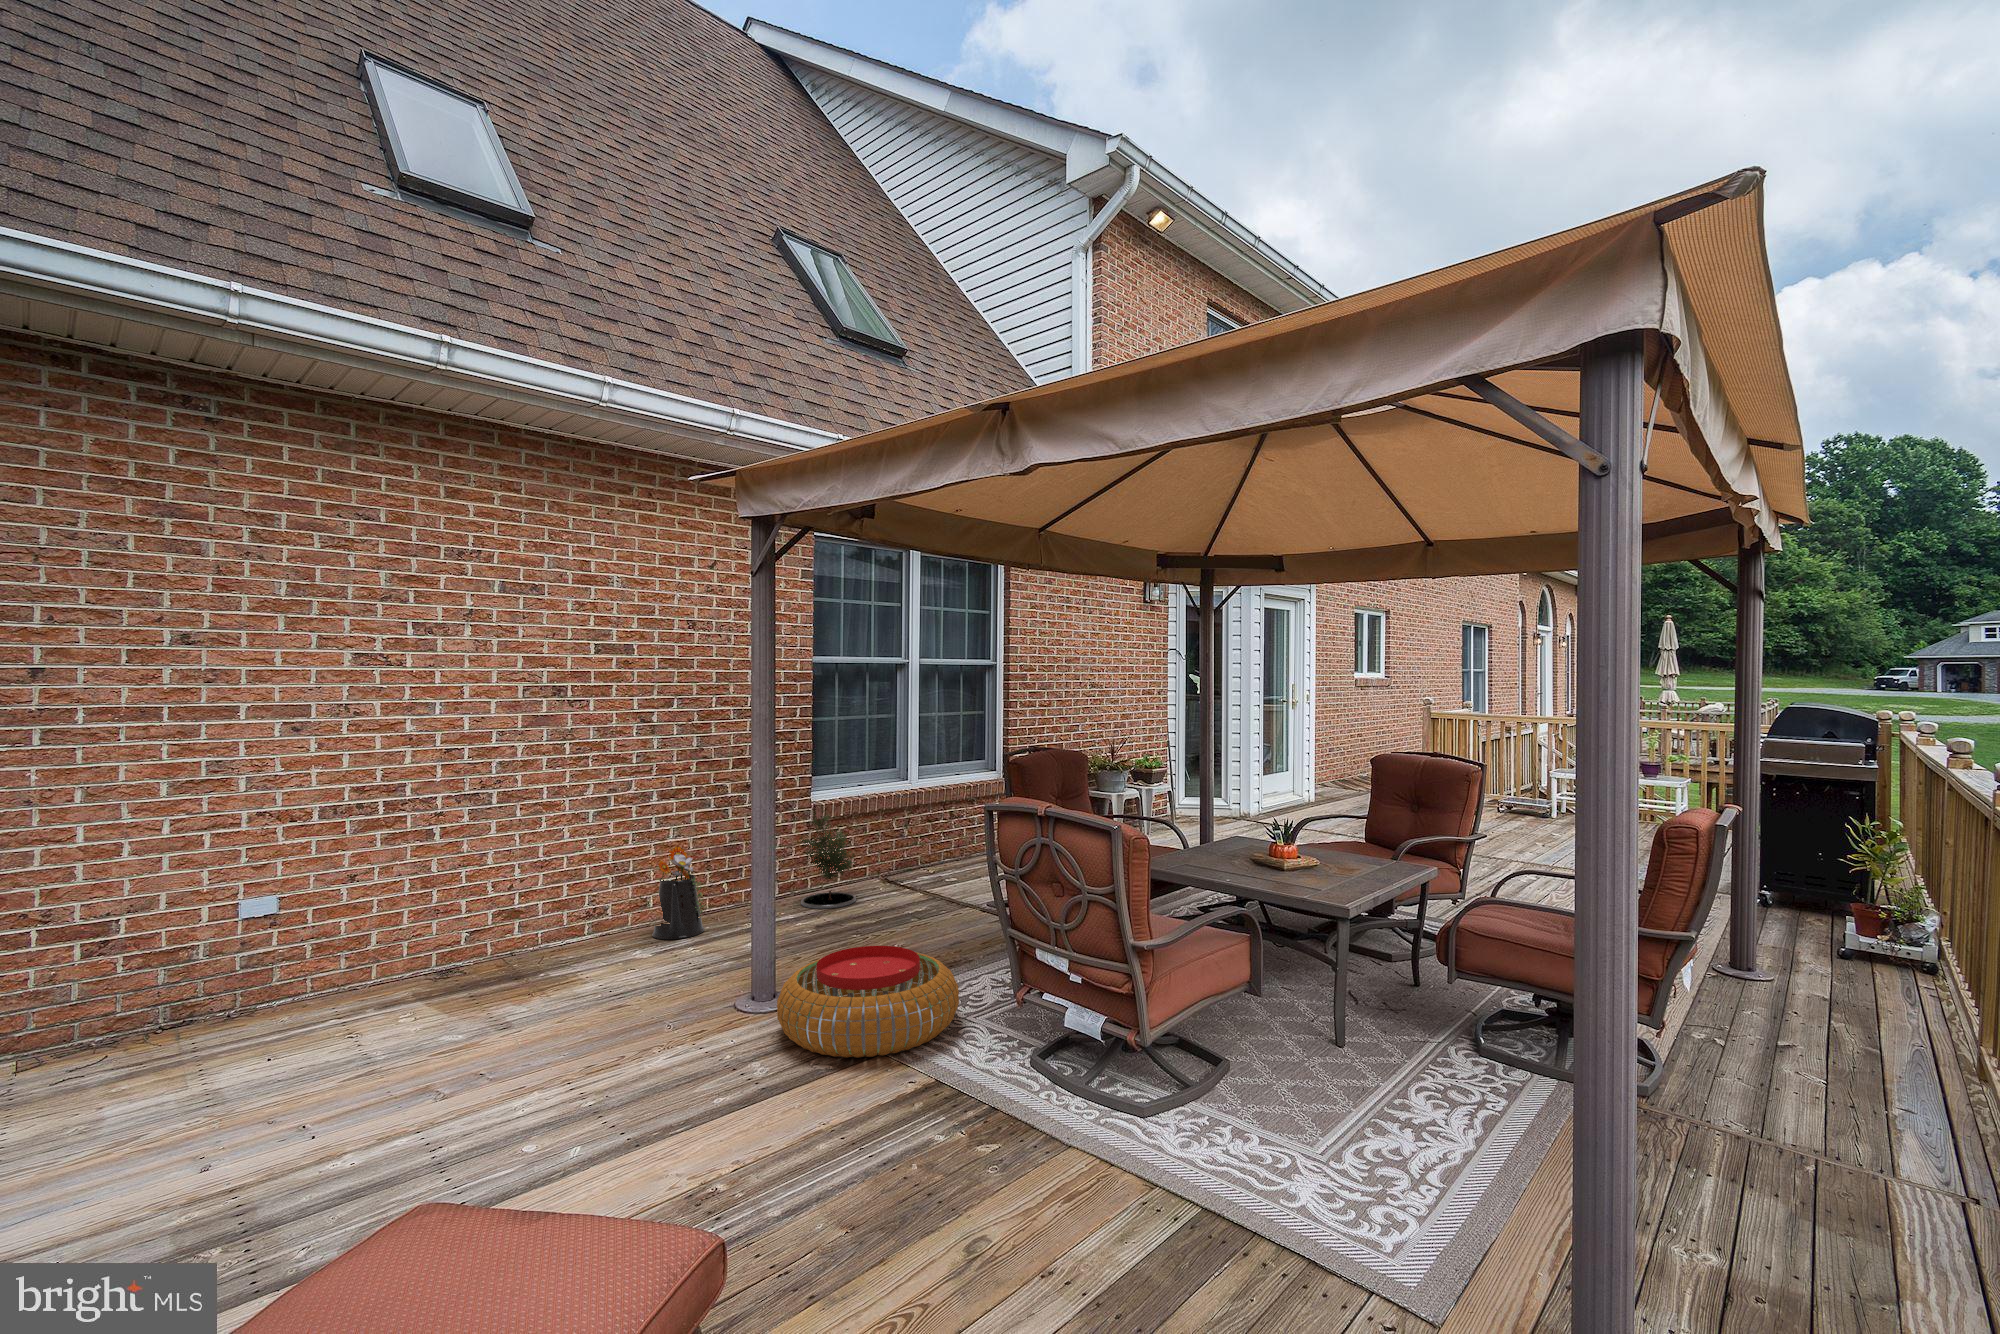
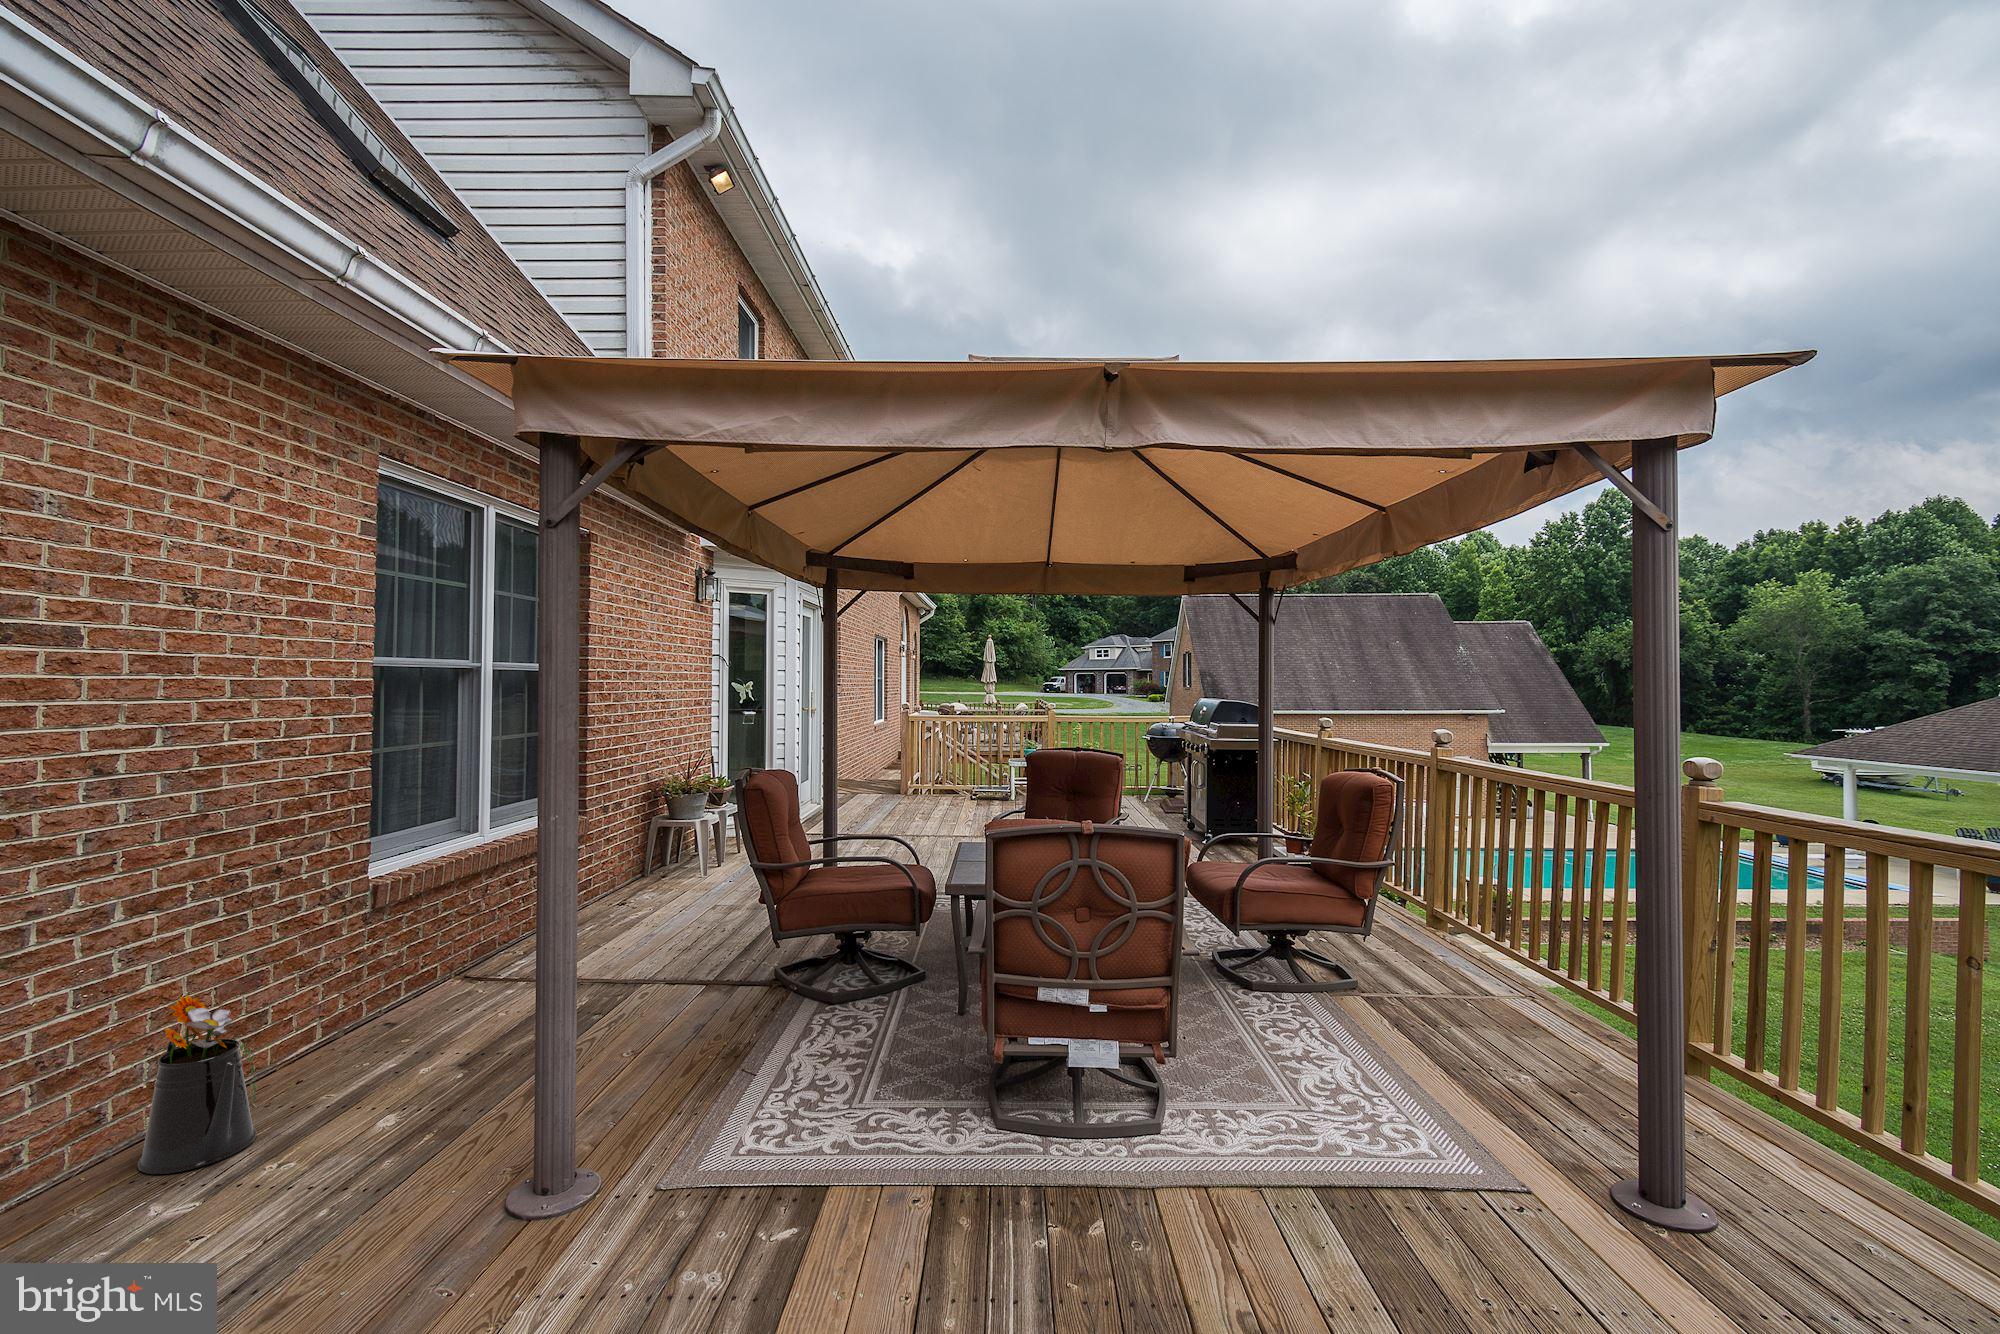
potted tree: present [800,810,856,909] -> none [366,882,481,1043]
pouf: present [777,946,959,1058] -> none [671,1051,917,1229]

